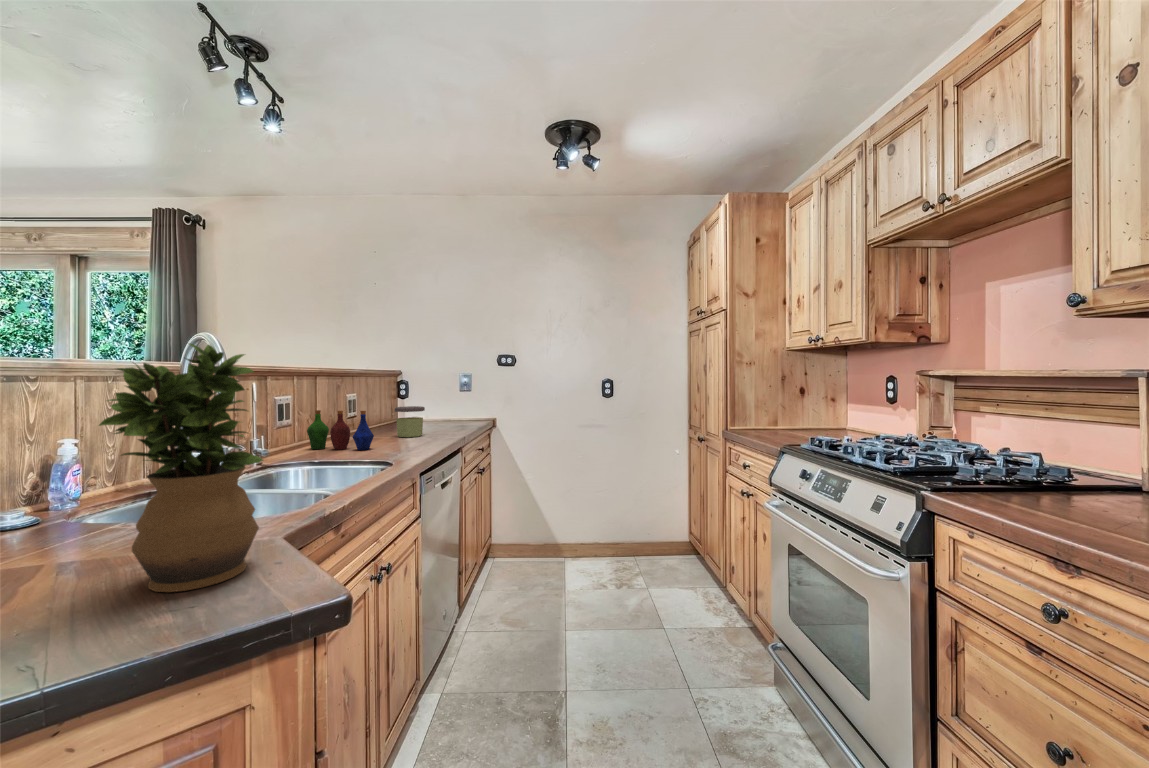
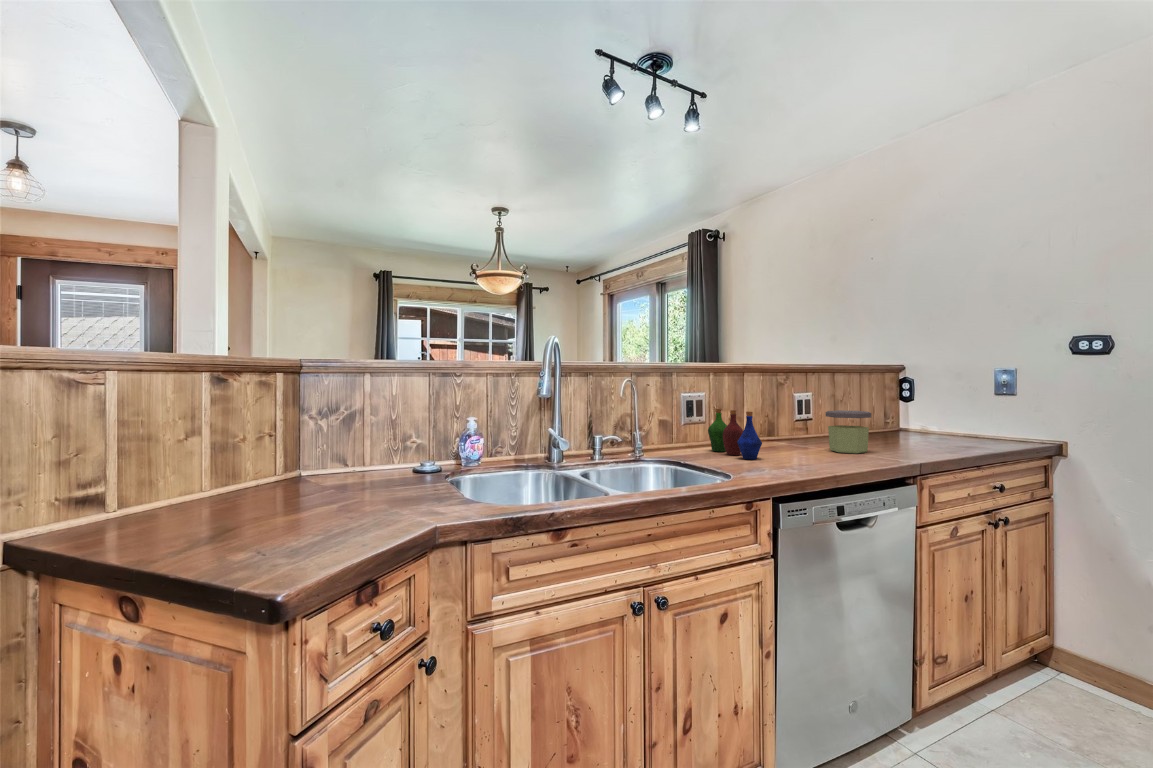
potted plant: present [99,344,263,592] -> none [274,342,383,538]

